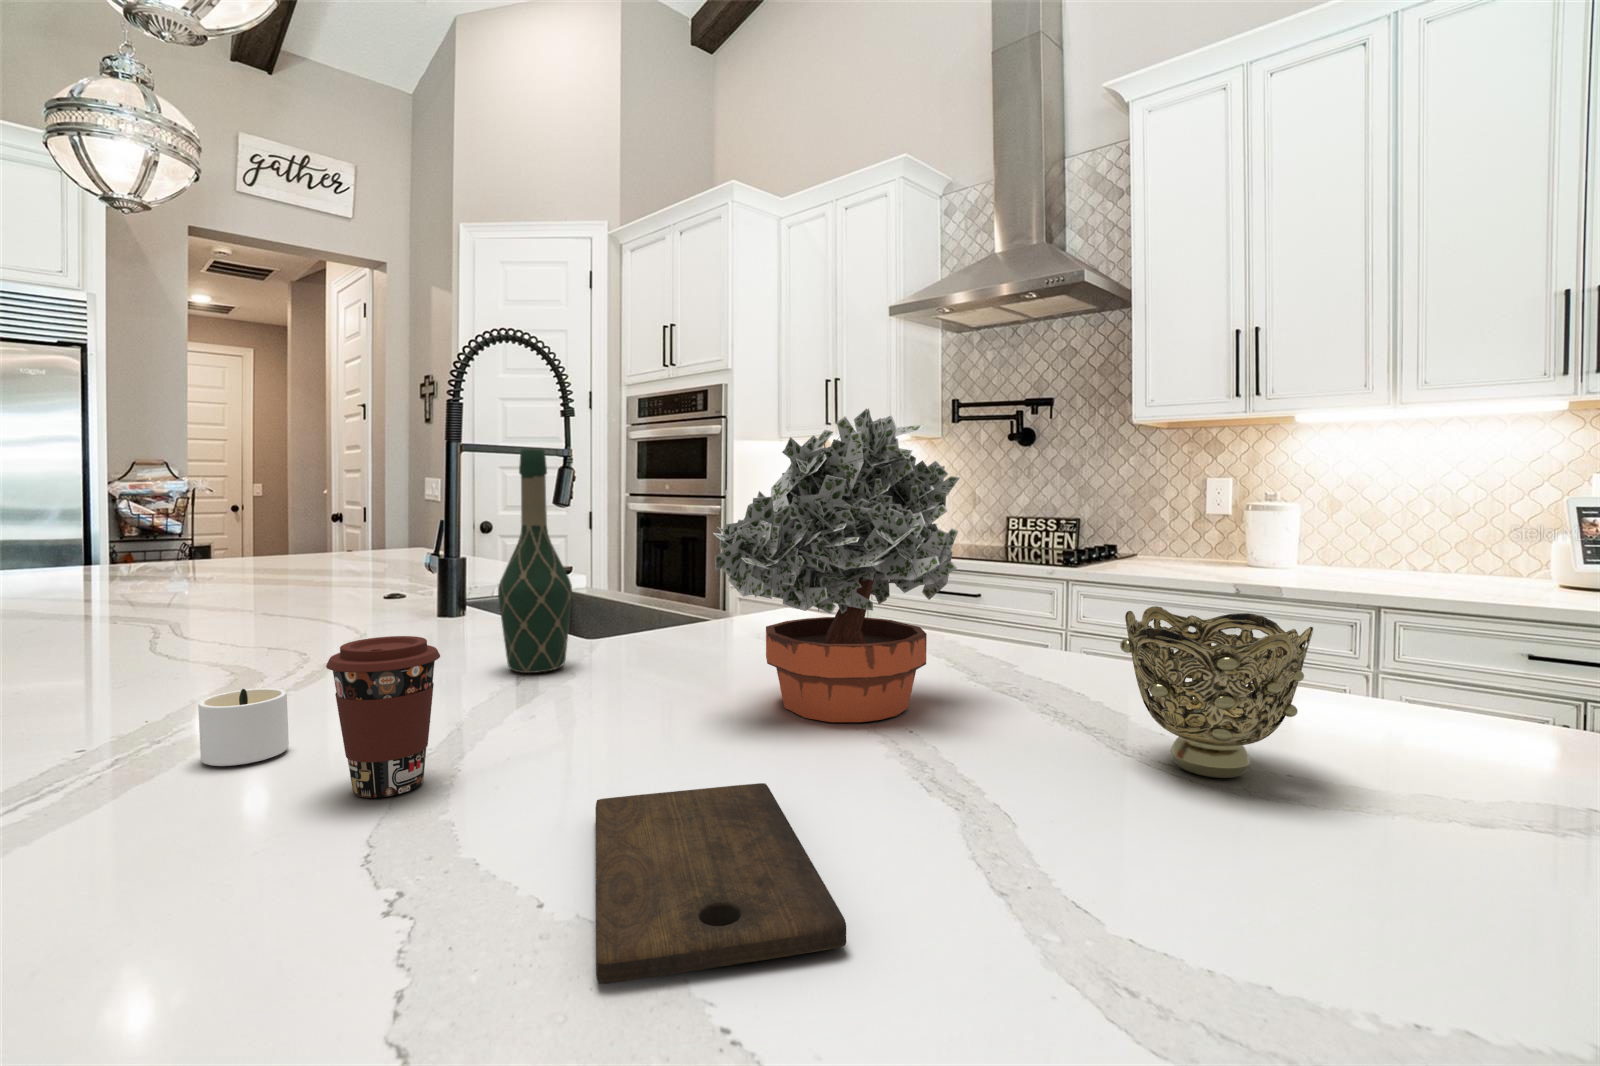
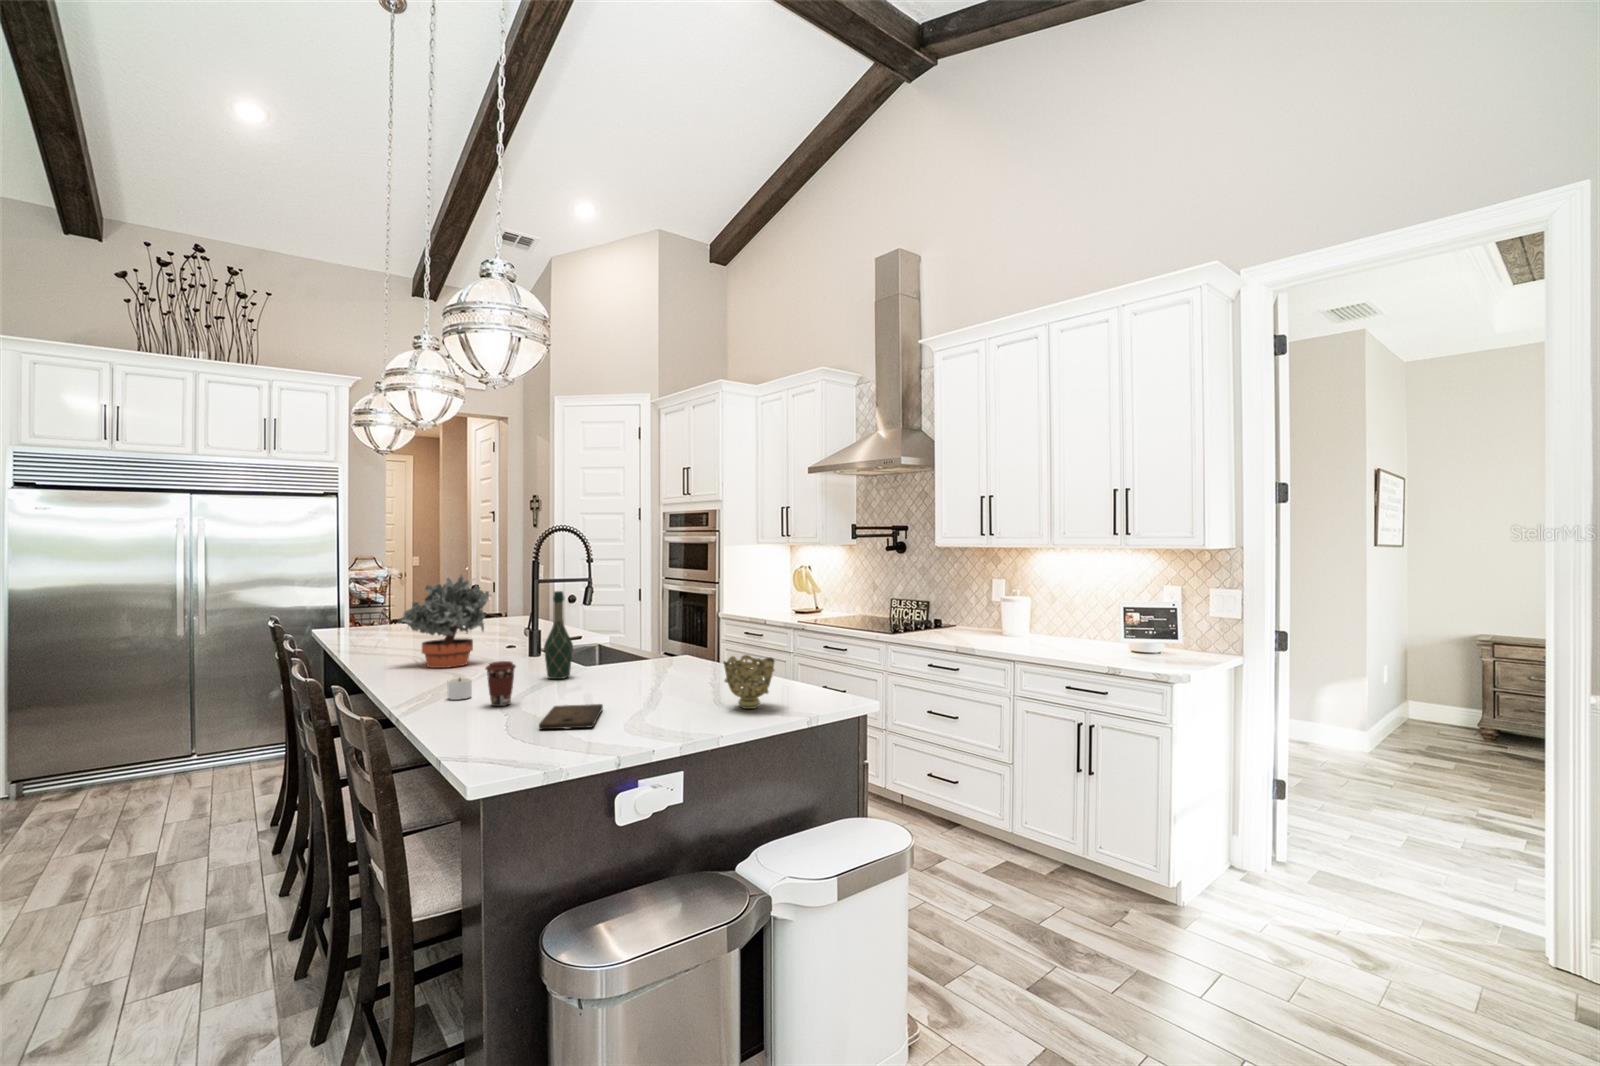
potted plant: present [713,408,960,722] -> present [398,575,489,668]

